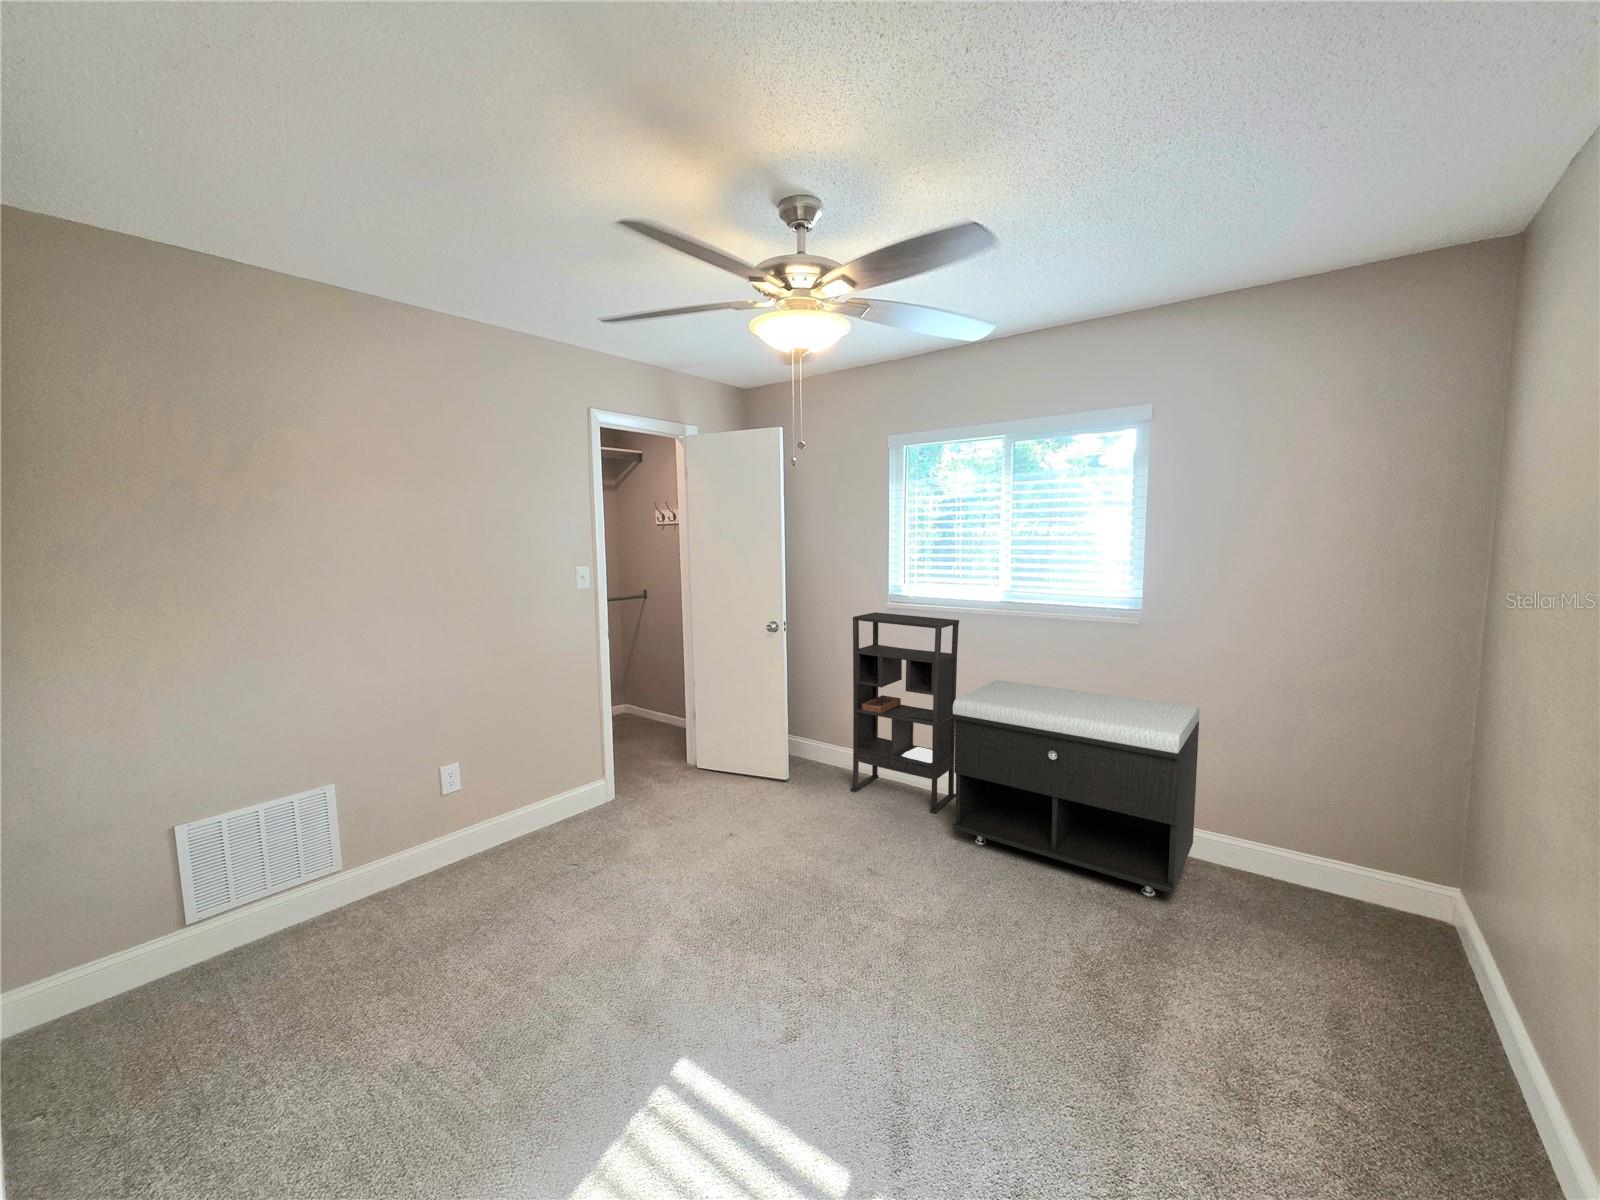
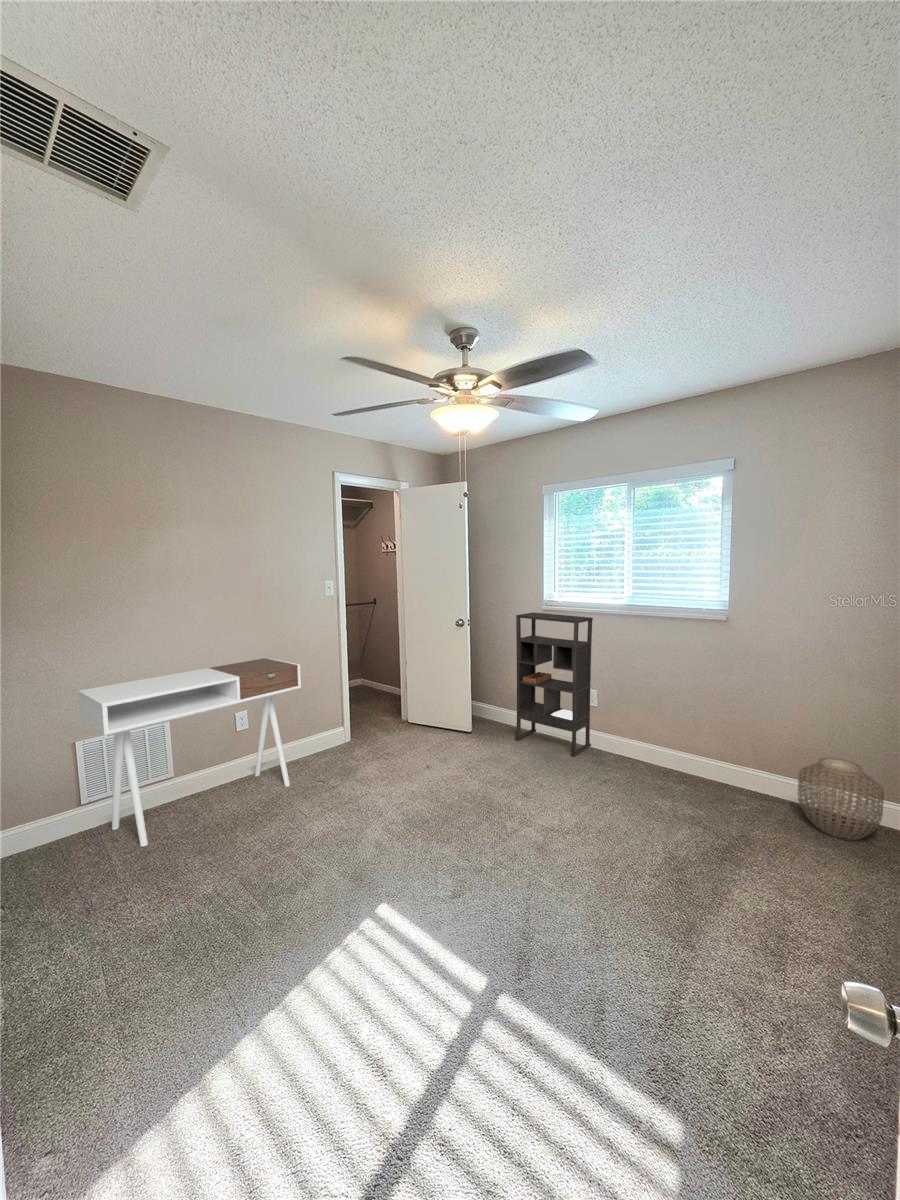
storage bench: present [952,680,1199,897] -> none [584,661,769,819]
desk: none [179,684,543,989] -> present [78,658,301,847]
woven basket: none [1240,810,1352,920] -> present [798,757,884,840]

